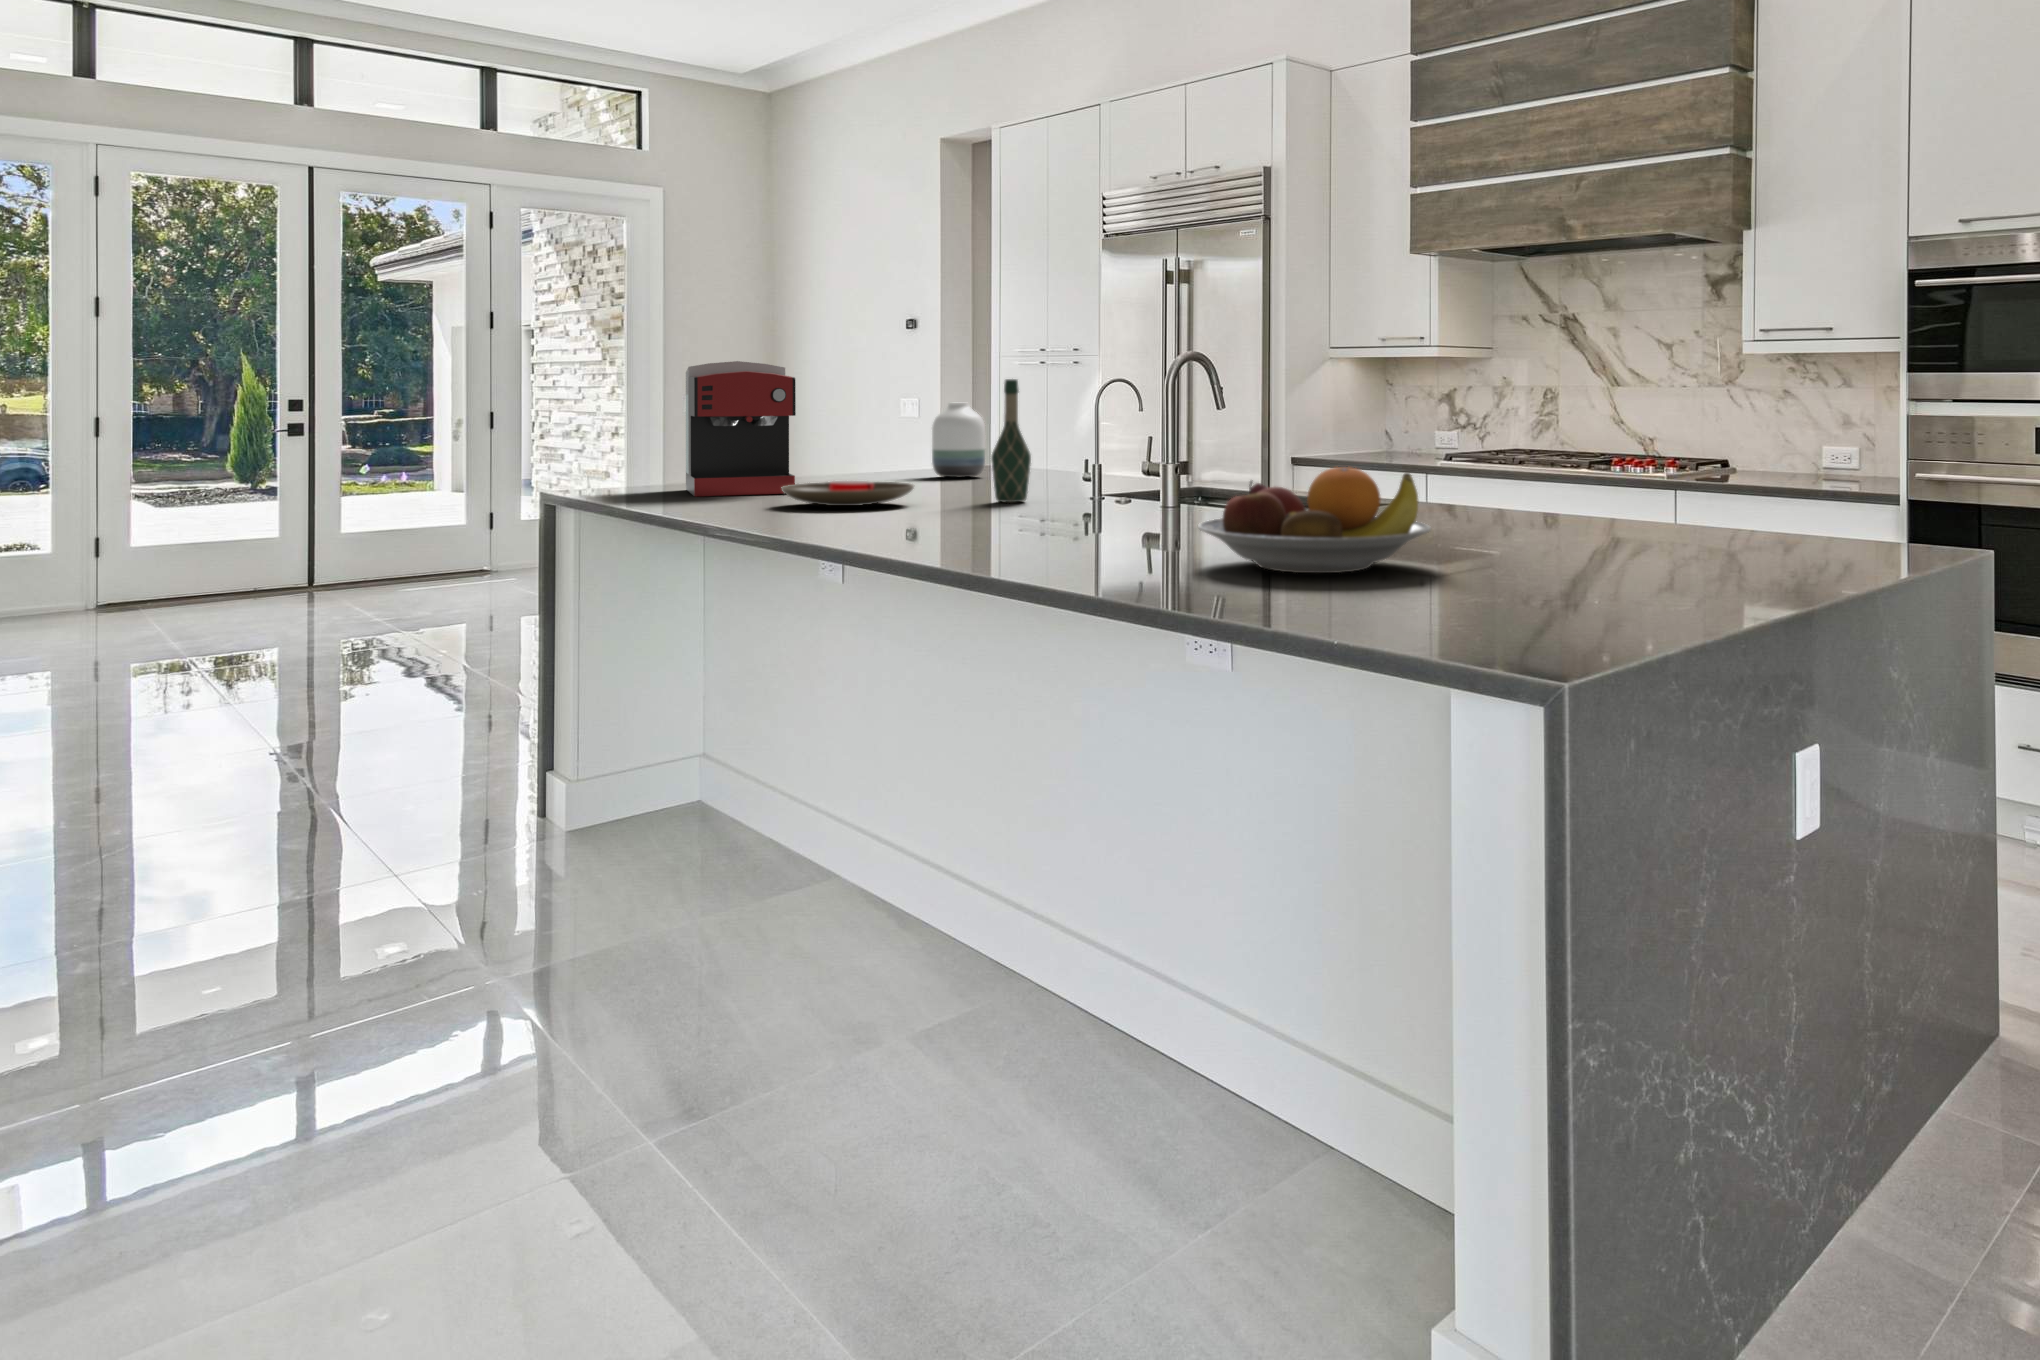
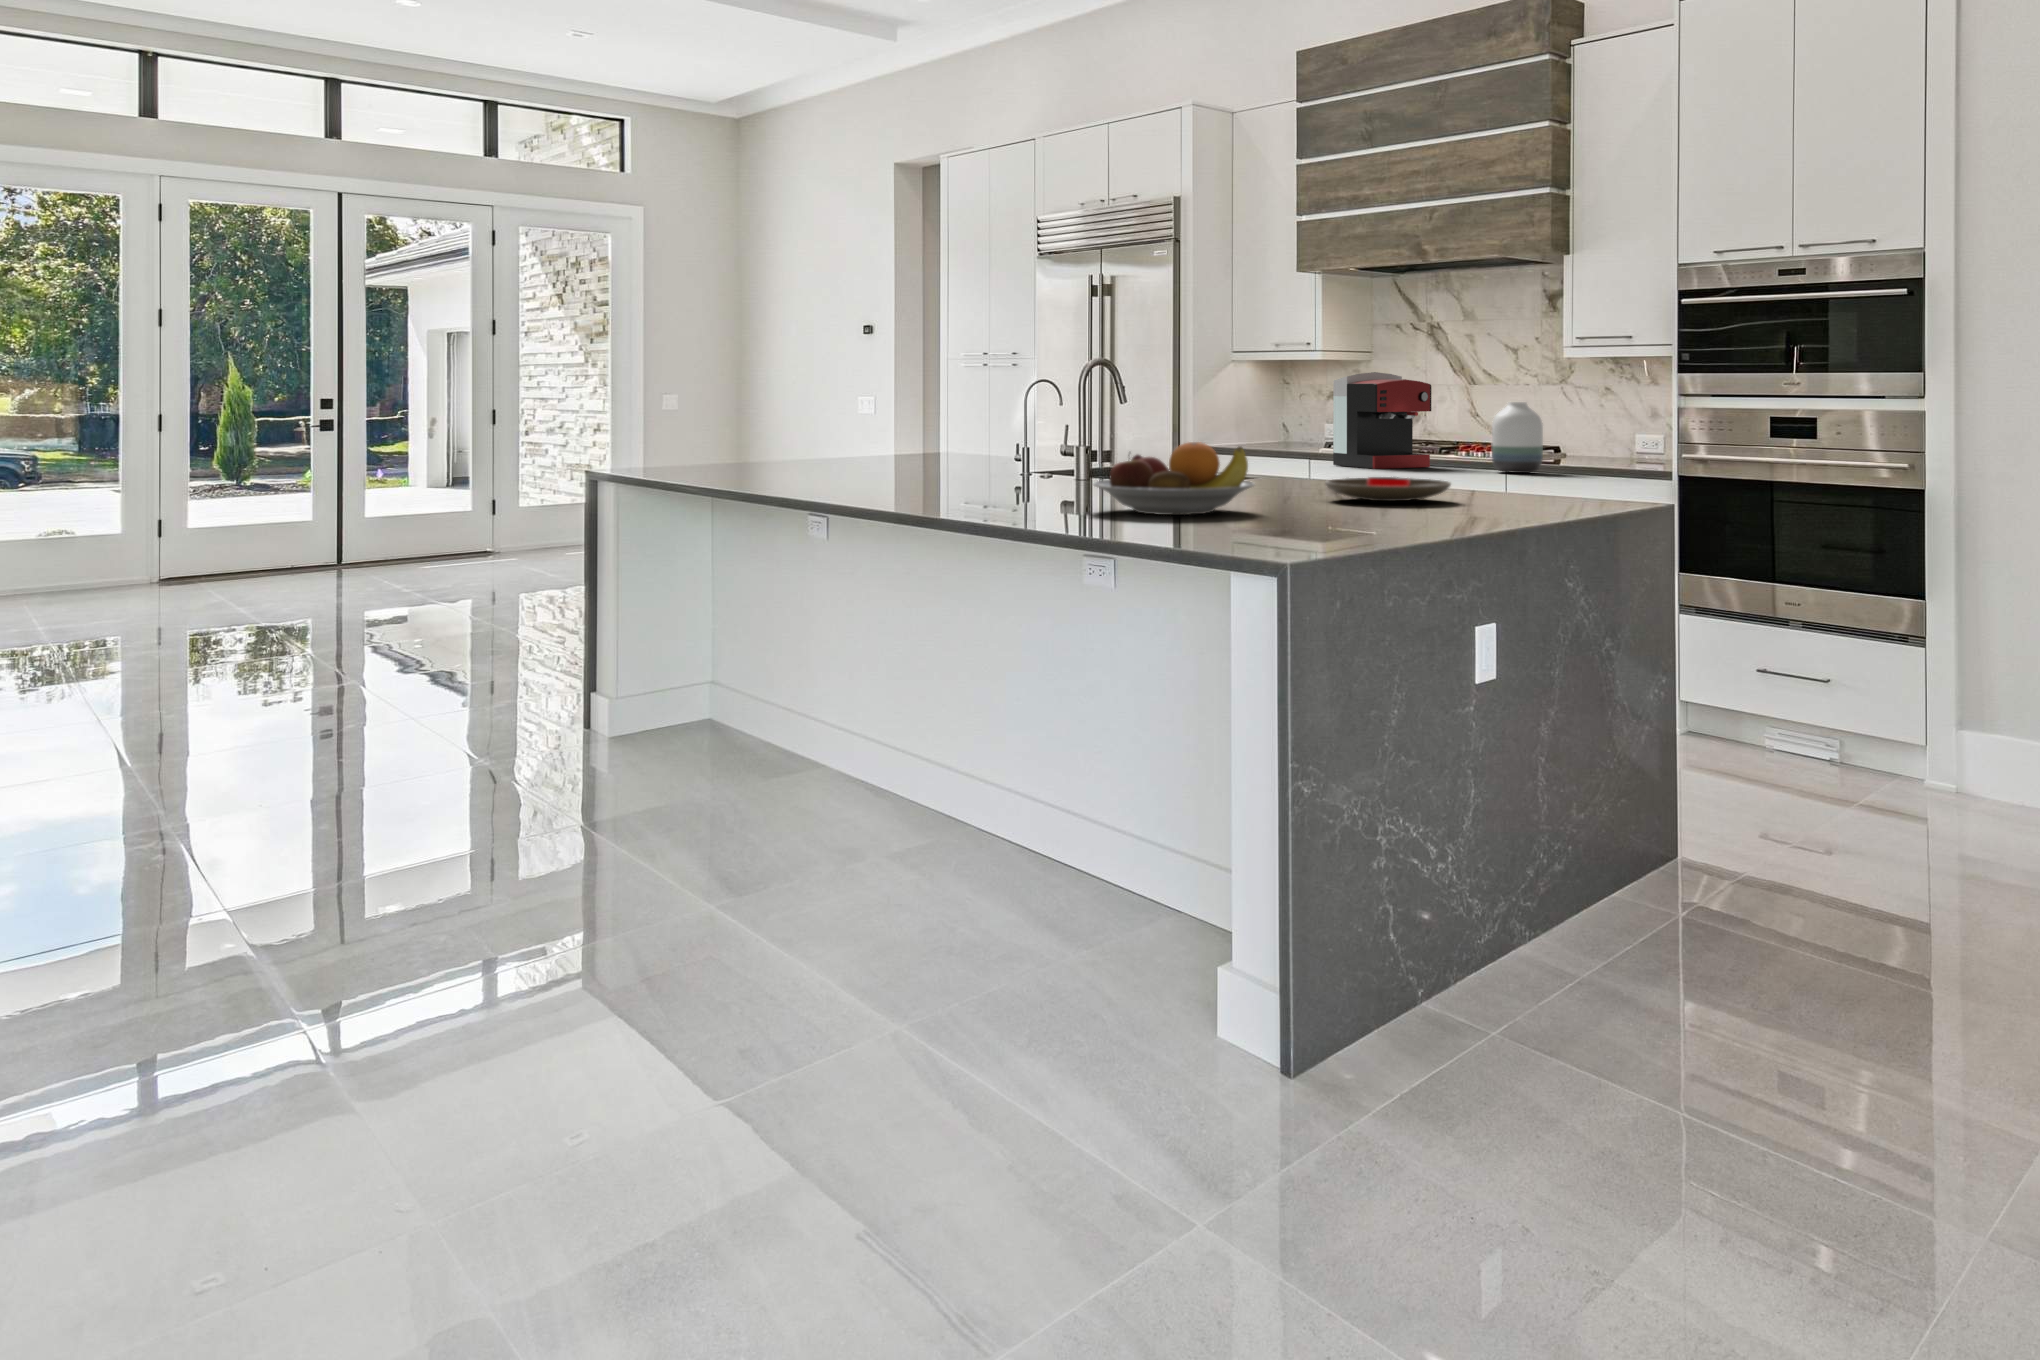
coffee maker: present [686,361,796,496] -> present [1333,372,1431,469]
wine bottle: present [991,379,1031,503] -> none [944,380,976,478]
vase: present [932,403,985,477] -> present [1492,402,1543,473]
plate: present [782,481,914,506] -> present [1325,477,1451,501]

